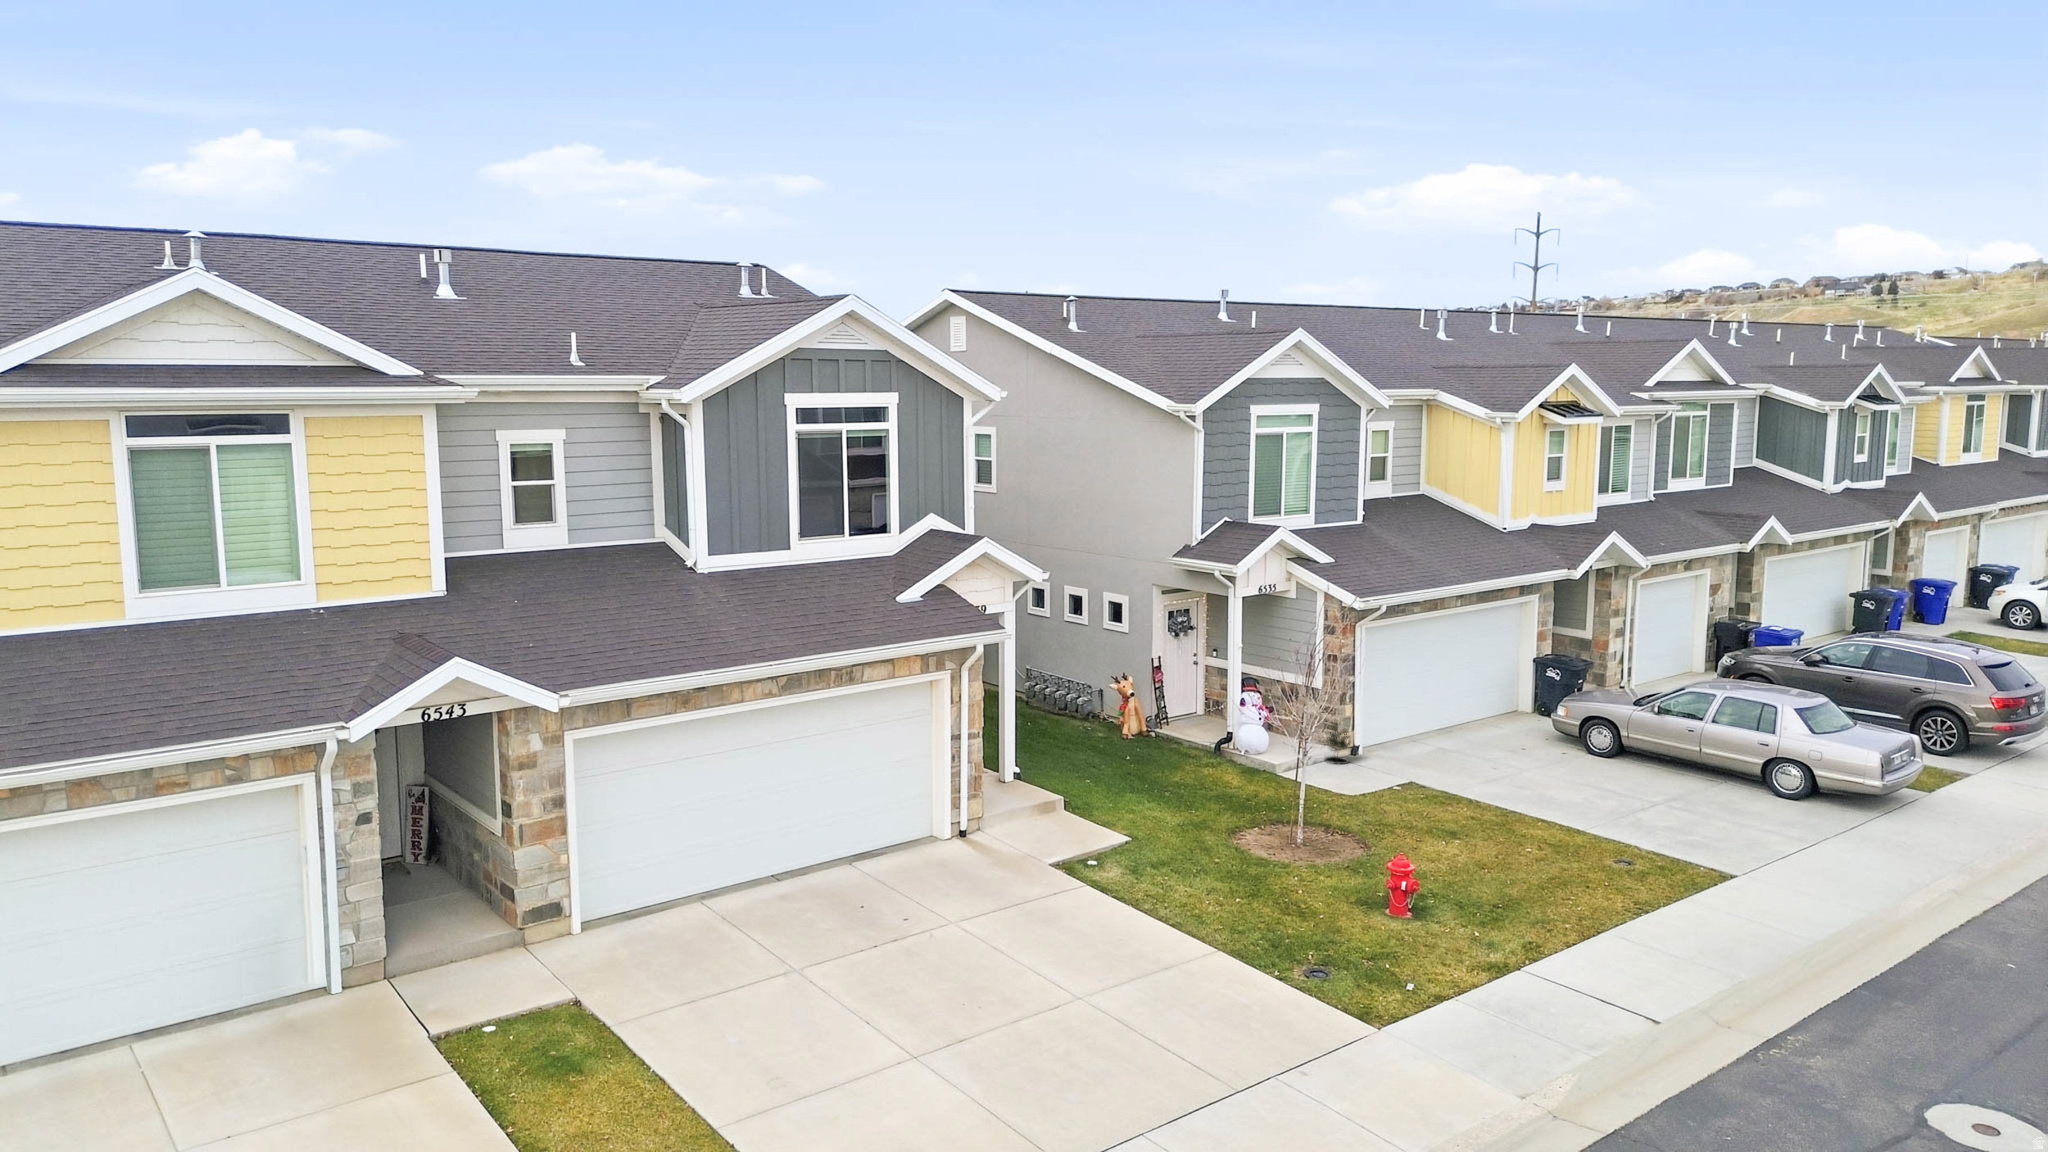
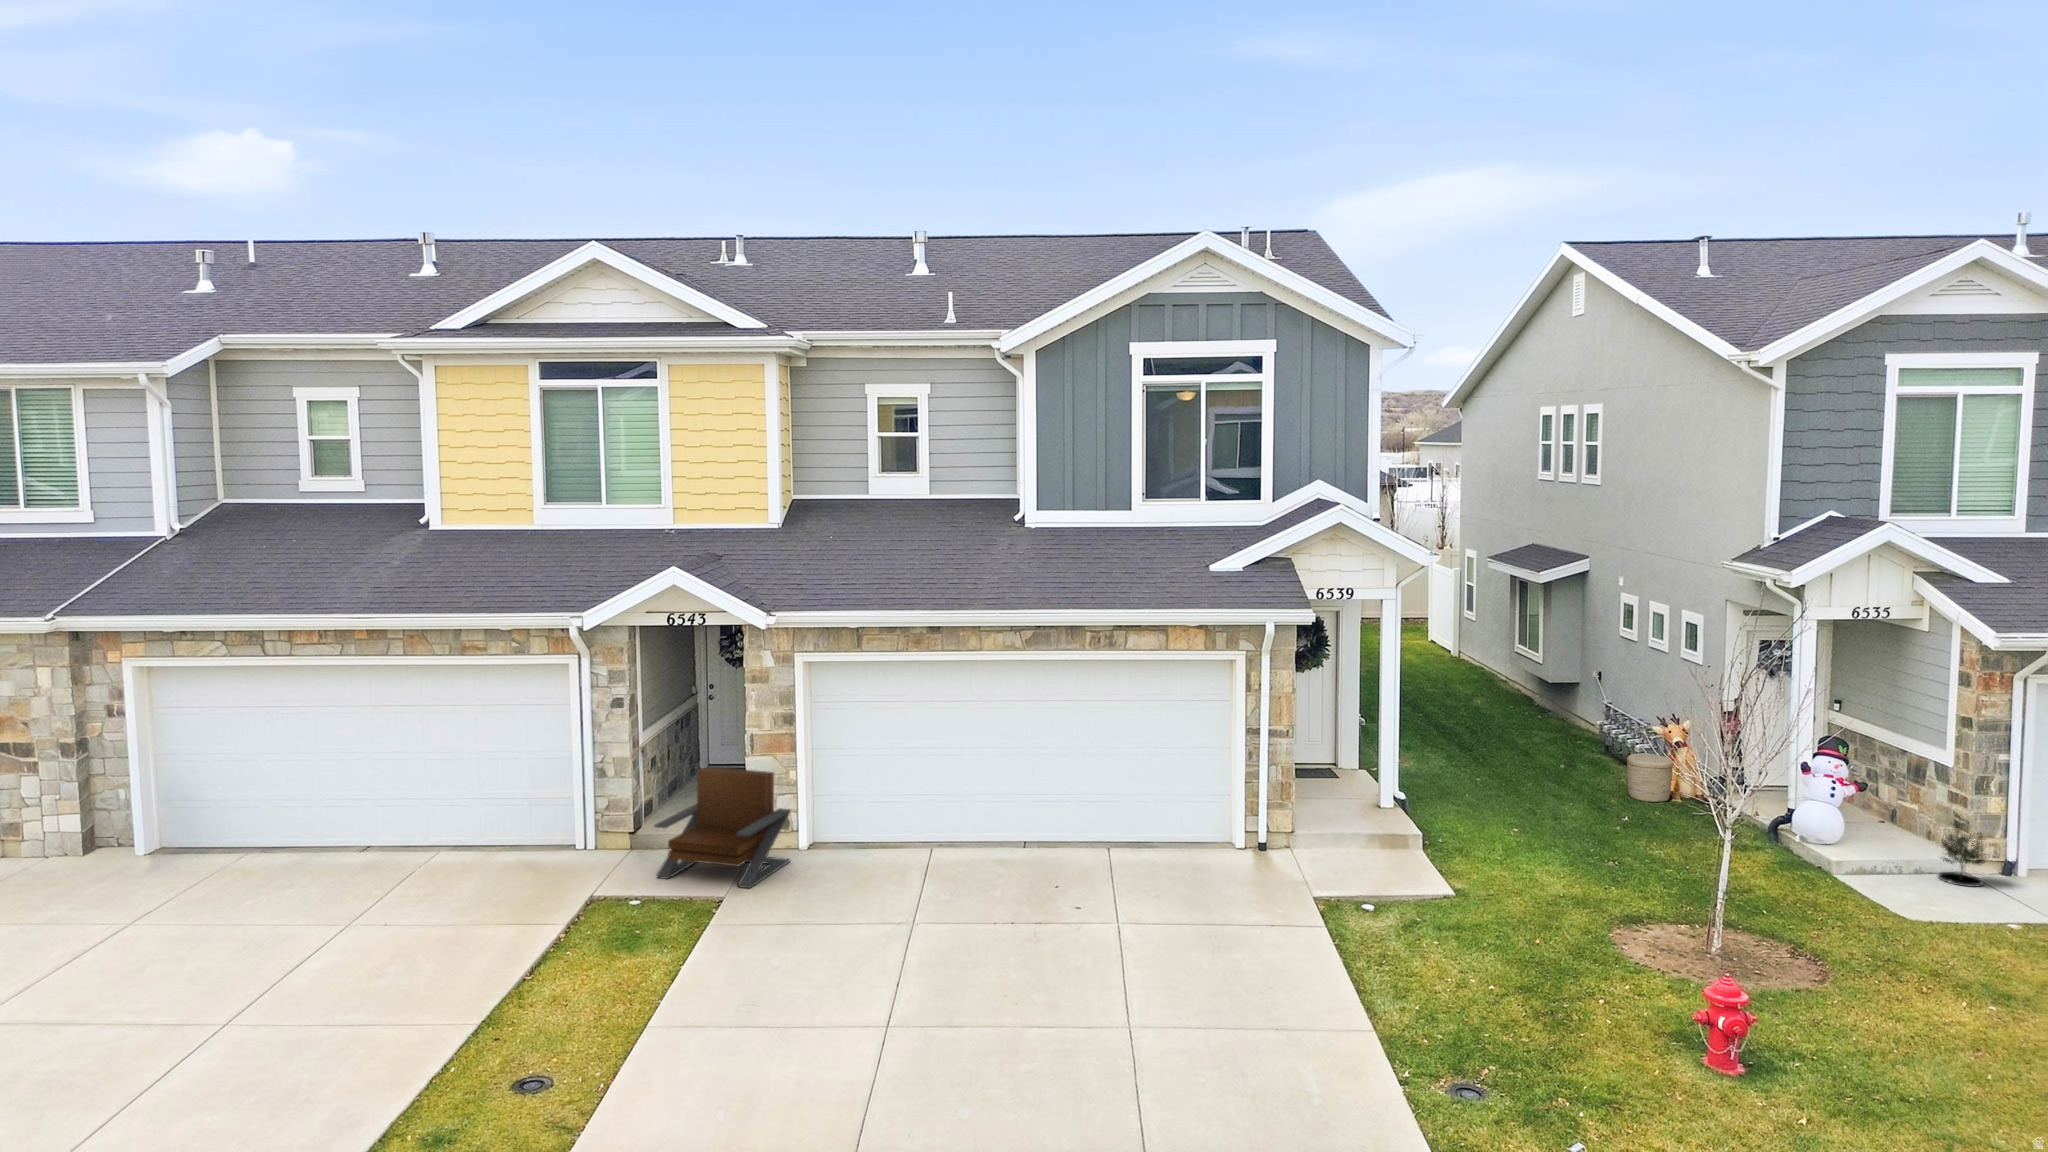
woven basket: none [1105,705,1137,742] -> present [1627,753,1674,802]
lounge chair: none [469,859,596,999] -> present [655,767,790,888]

